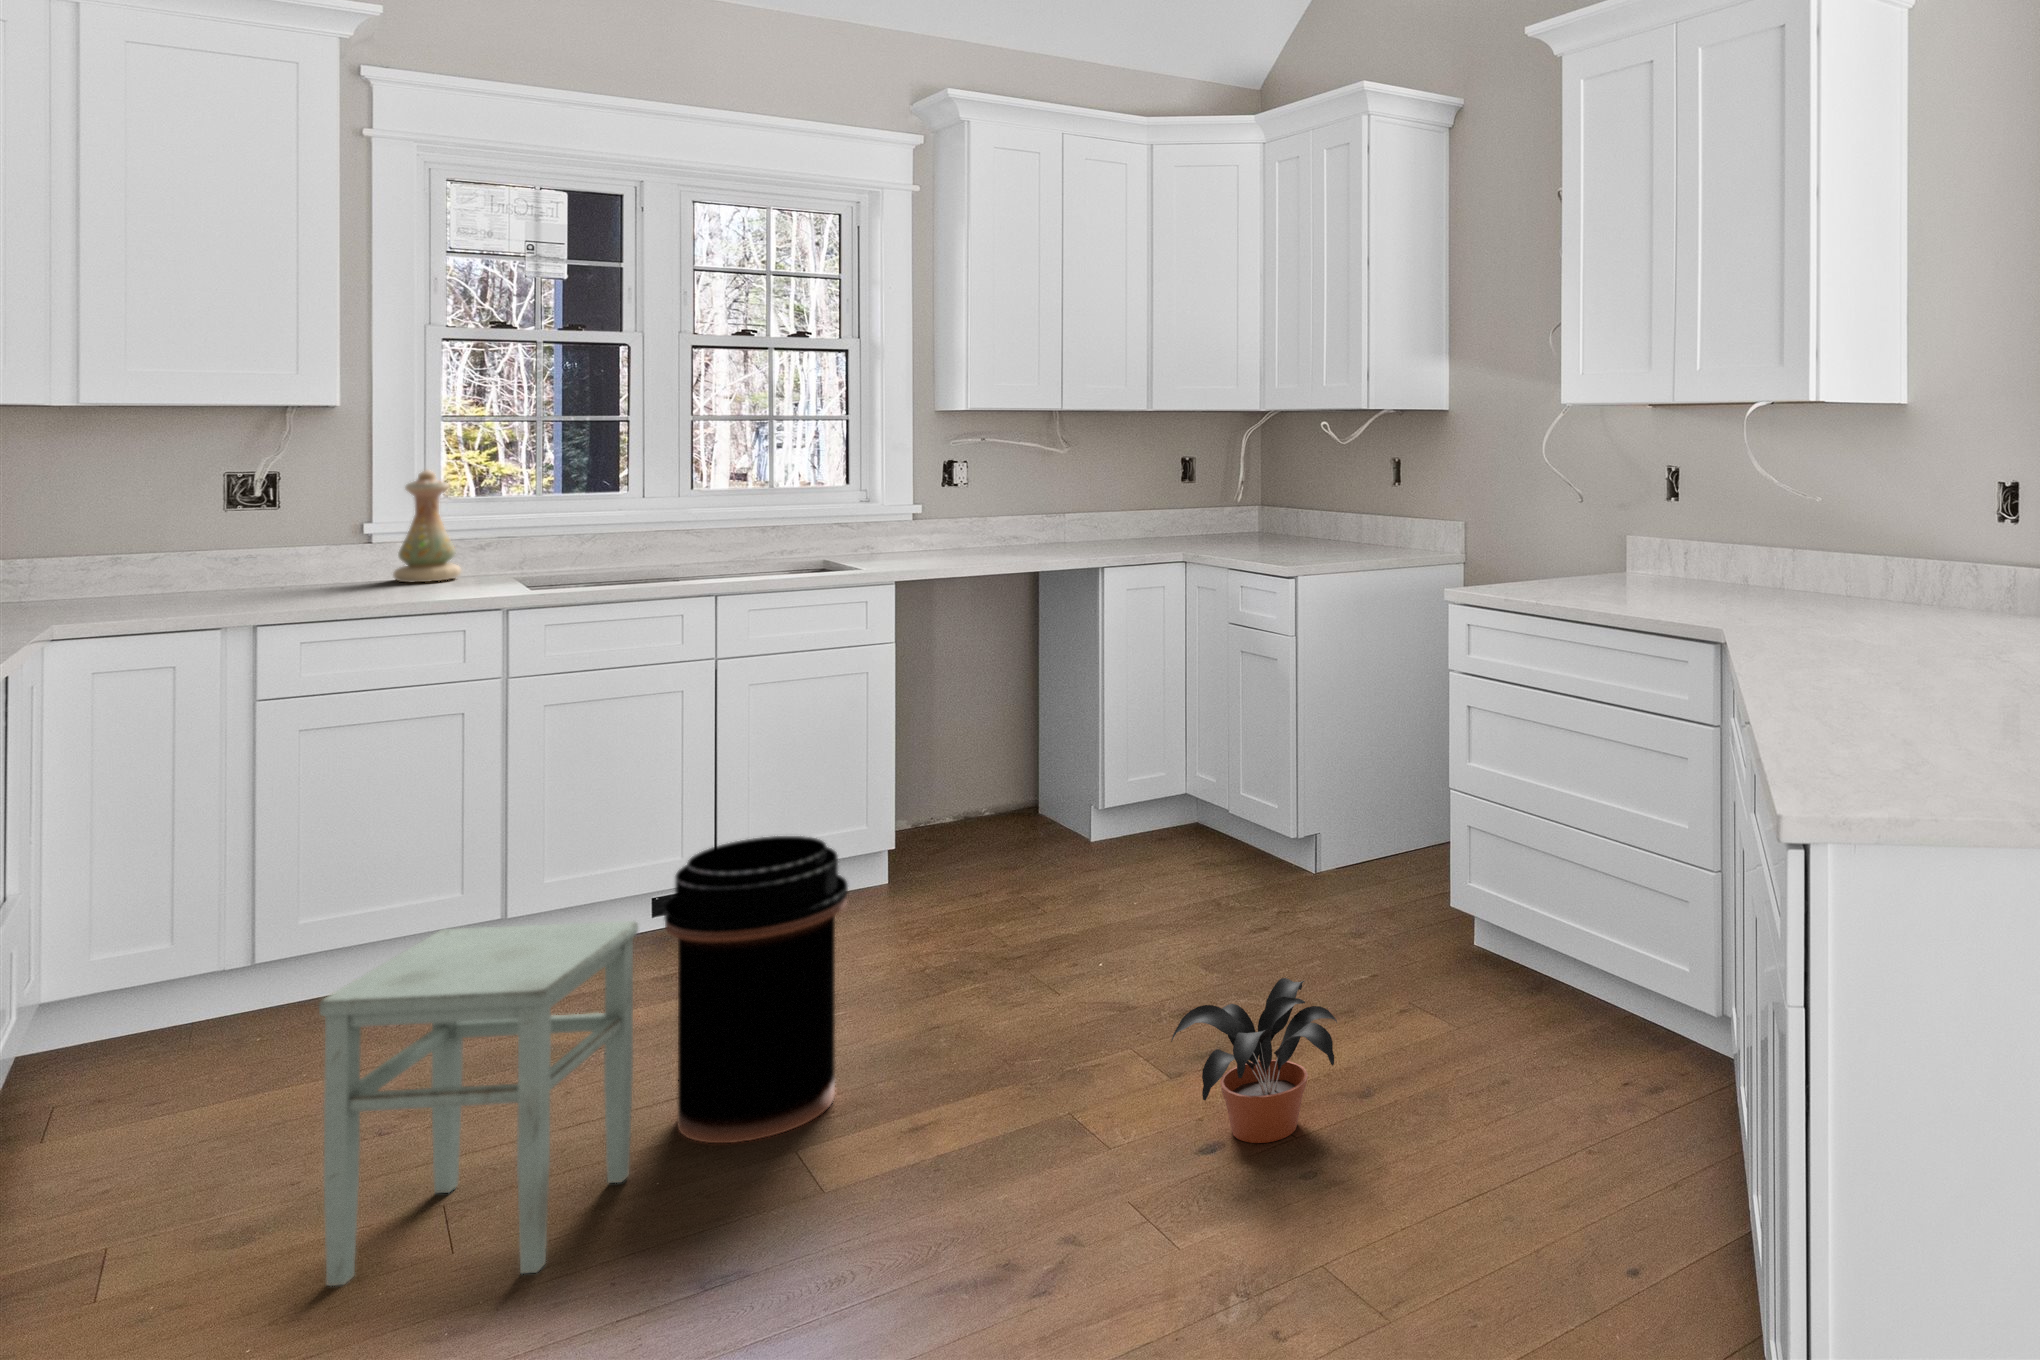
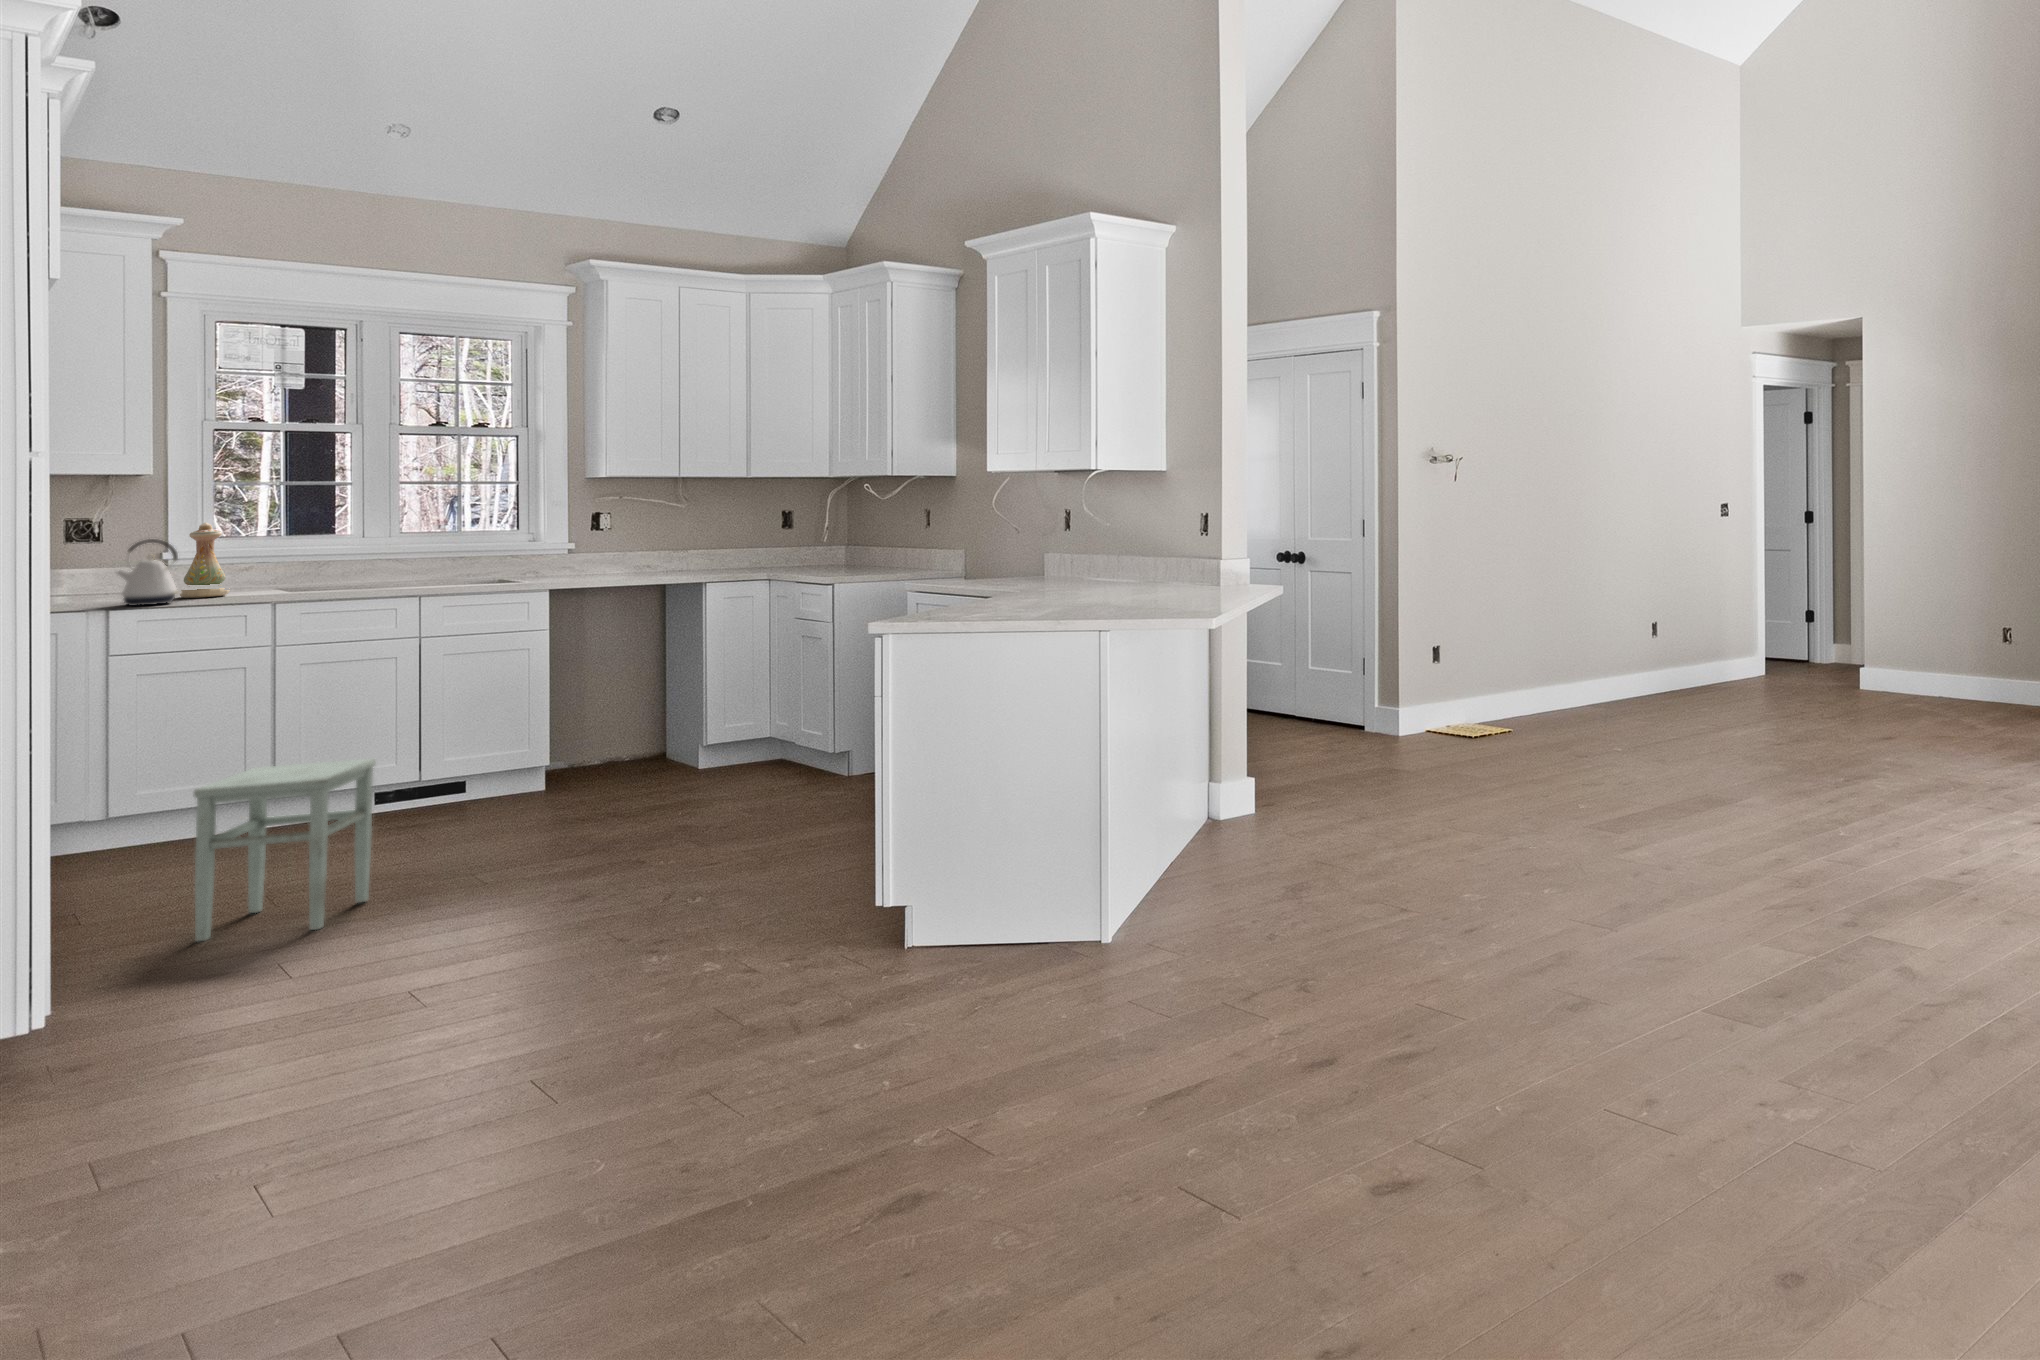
kettle: none [296,495,387,597] -> present [117,539,180,606]
trash can: present [664,836,848,1143] -> none [390,722,506,888]
potted plant: present [1171,978,1337,1143] -> none [699,783,802,866]

